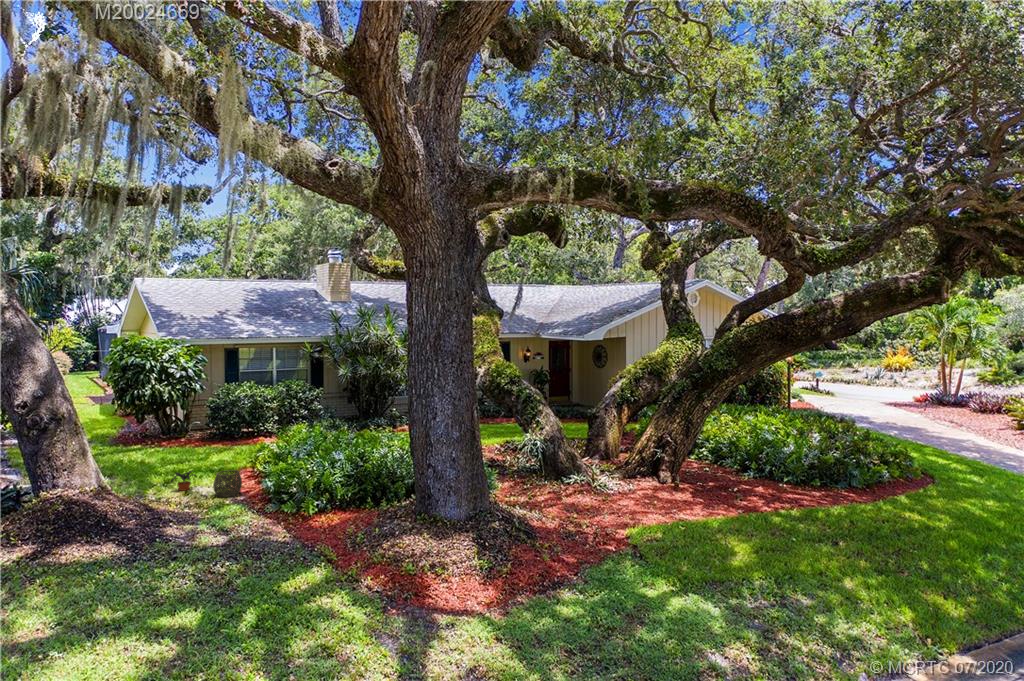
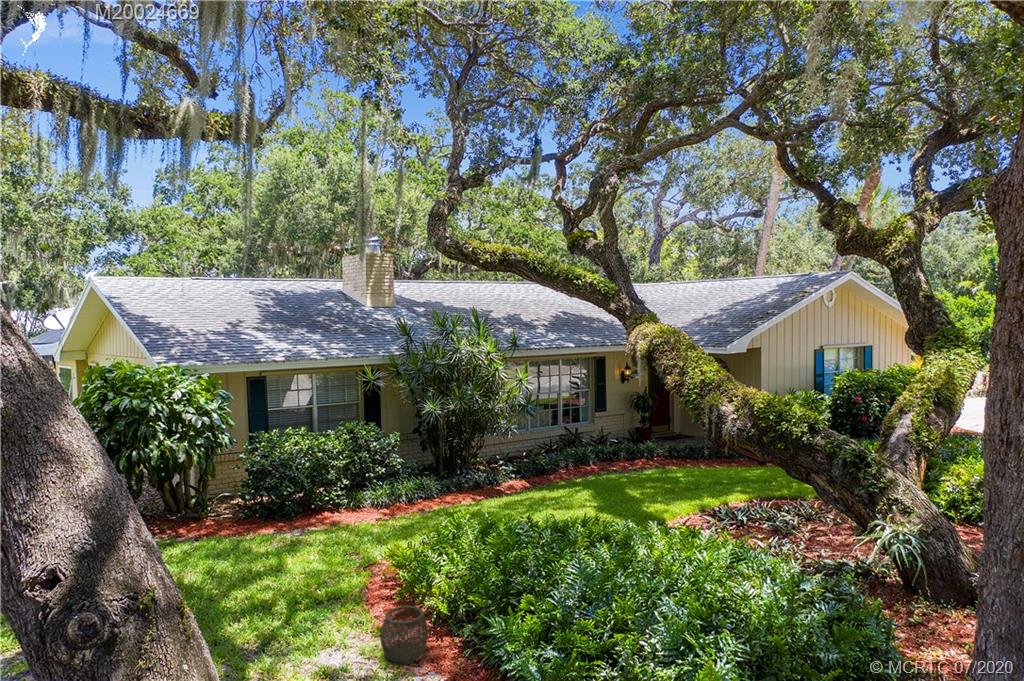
potted plant: present [171,470,196,491] -> none [291,609,335,651]

